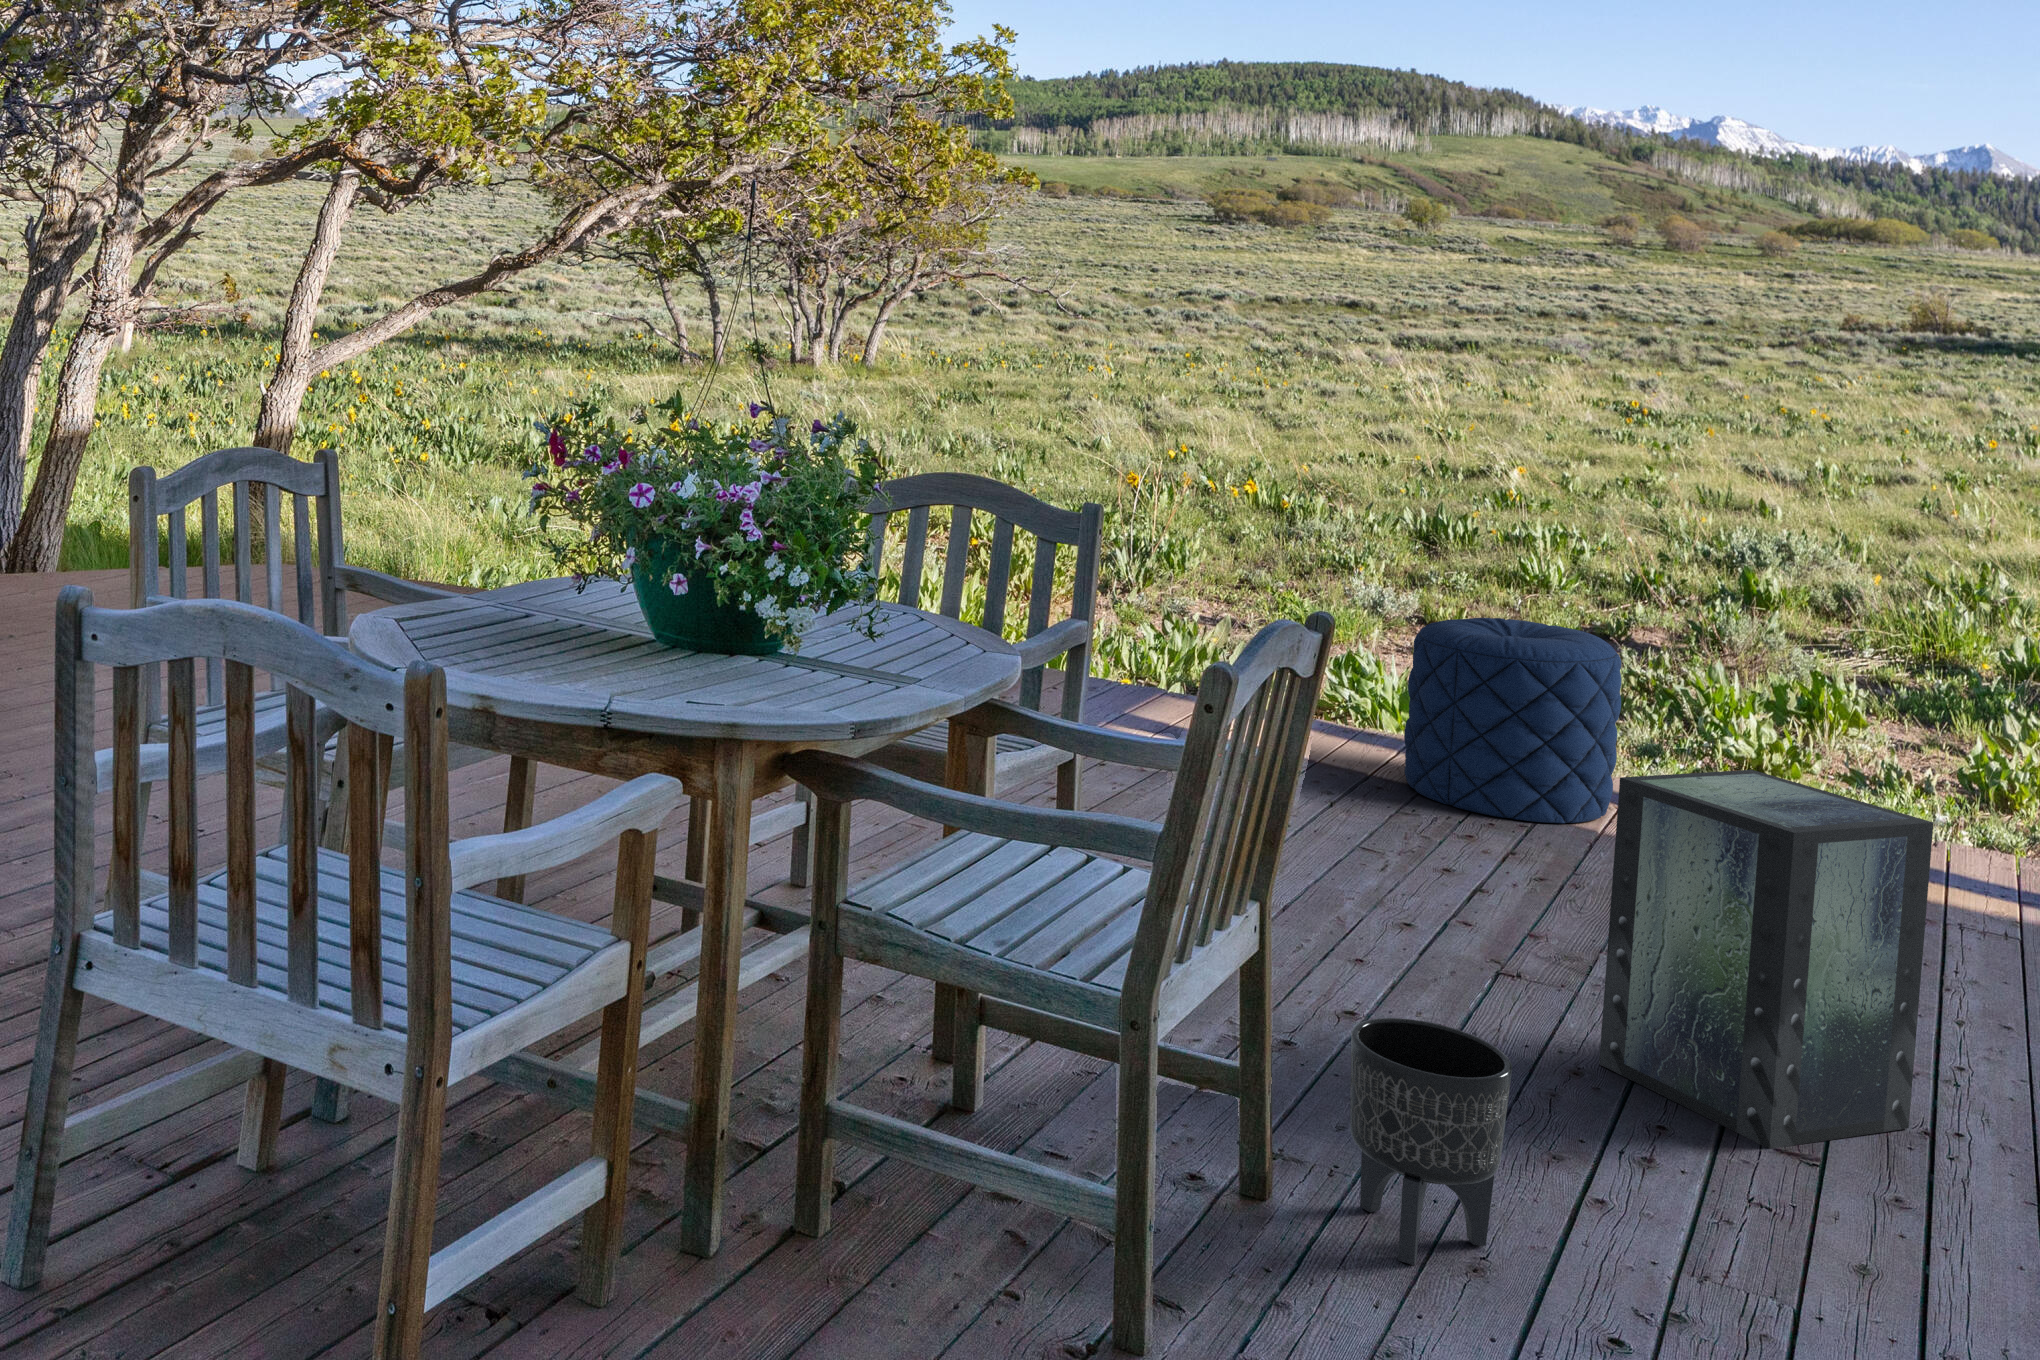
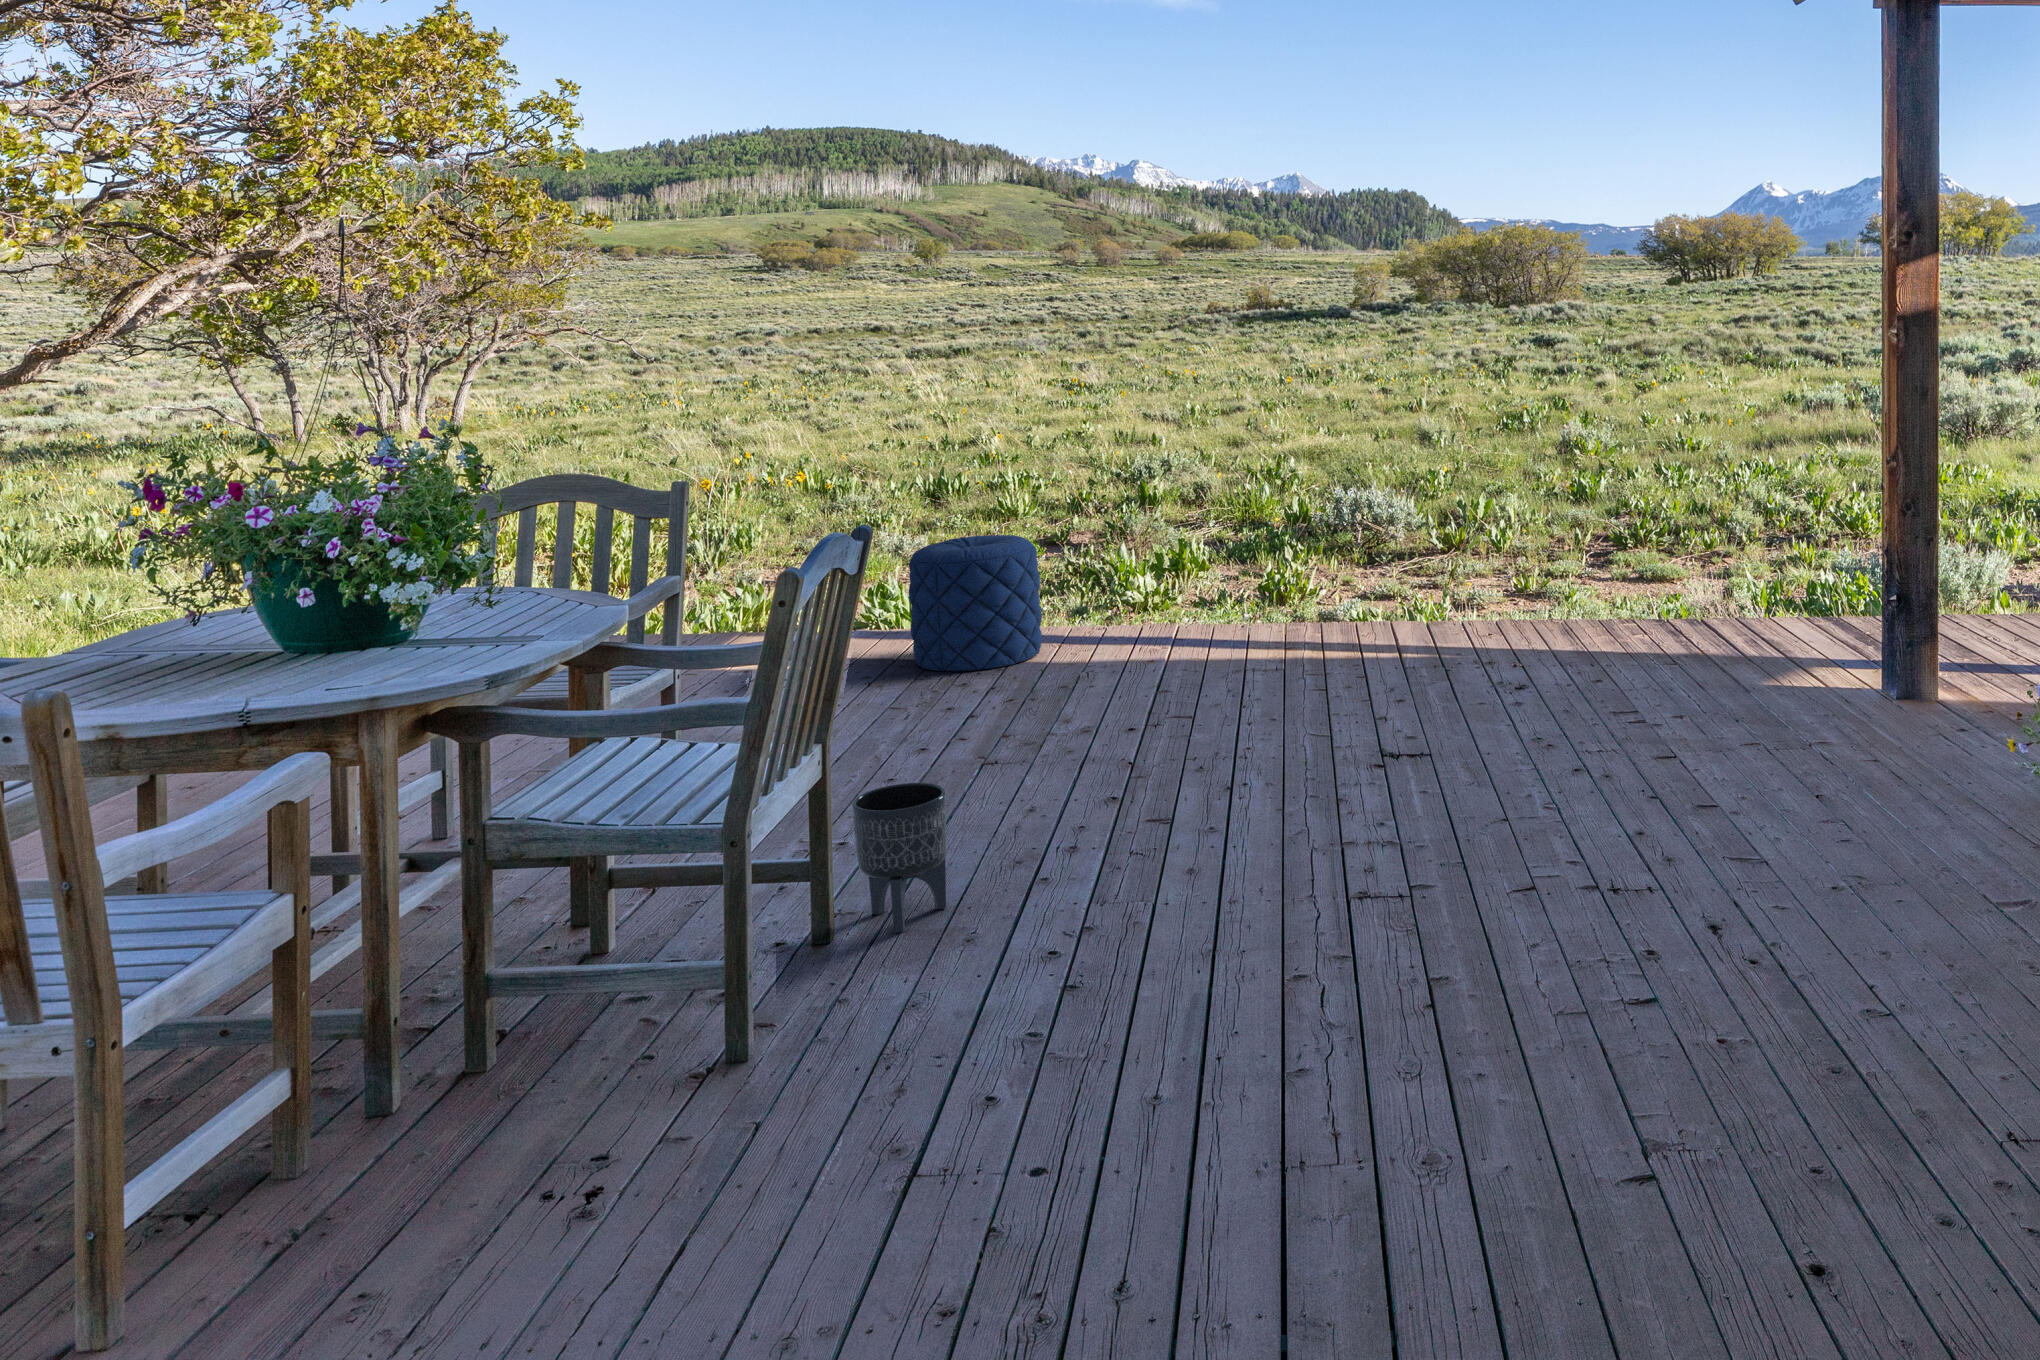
storage box: present [1599,770,1933,1149] -> none [1010,592,1176,807]

